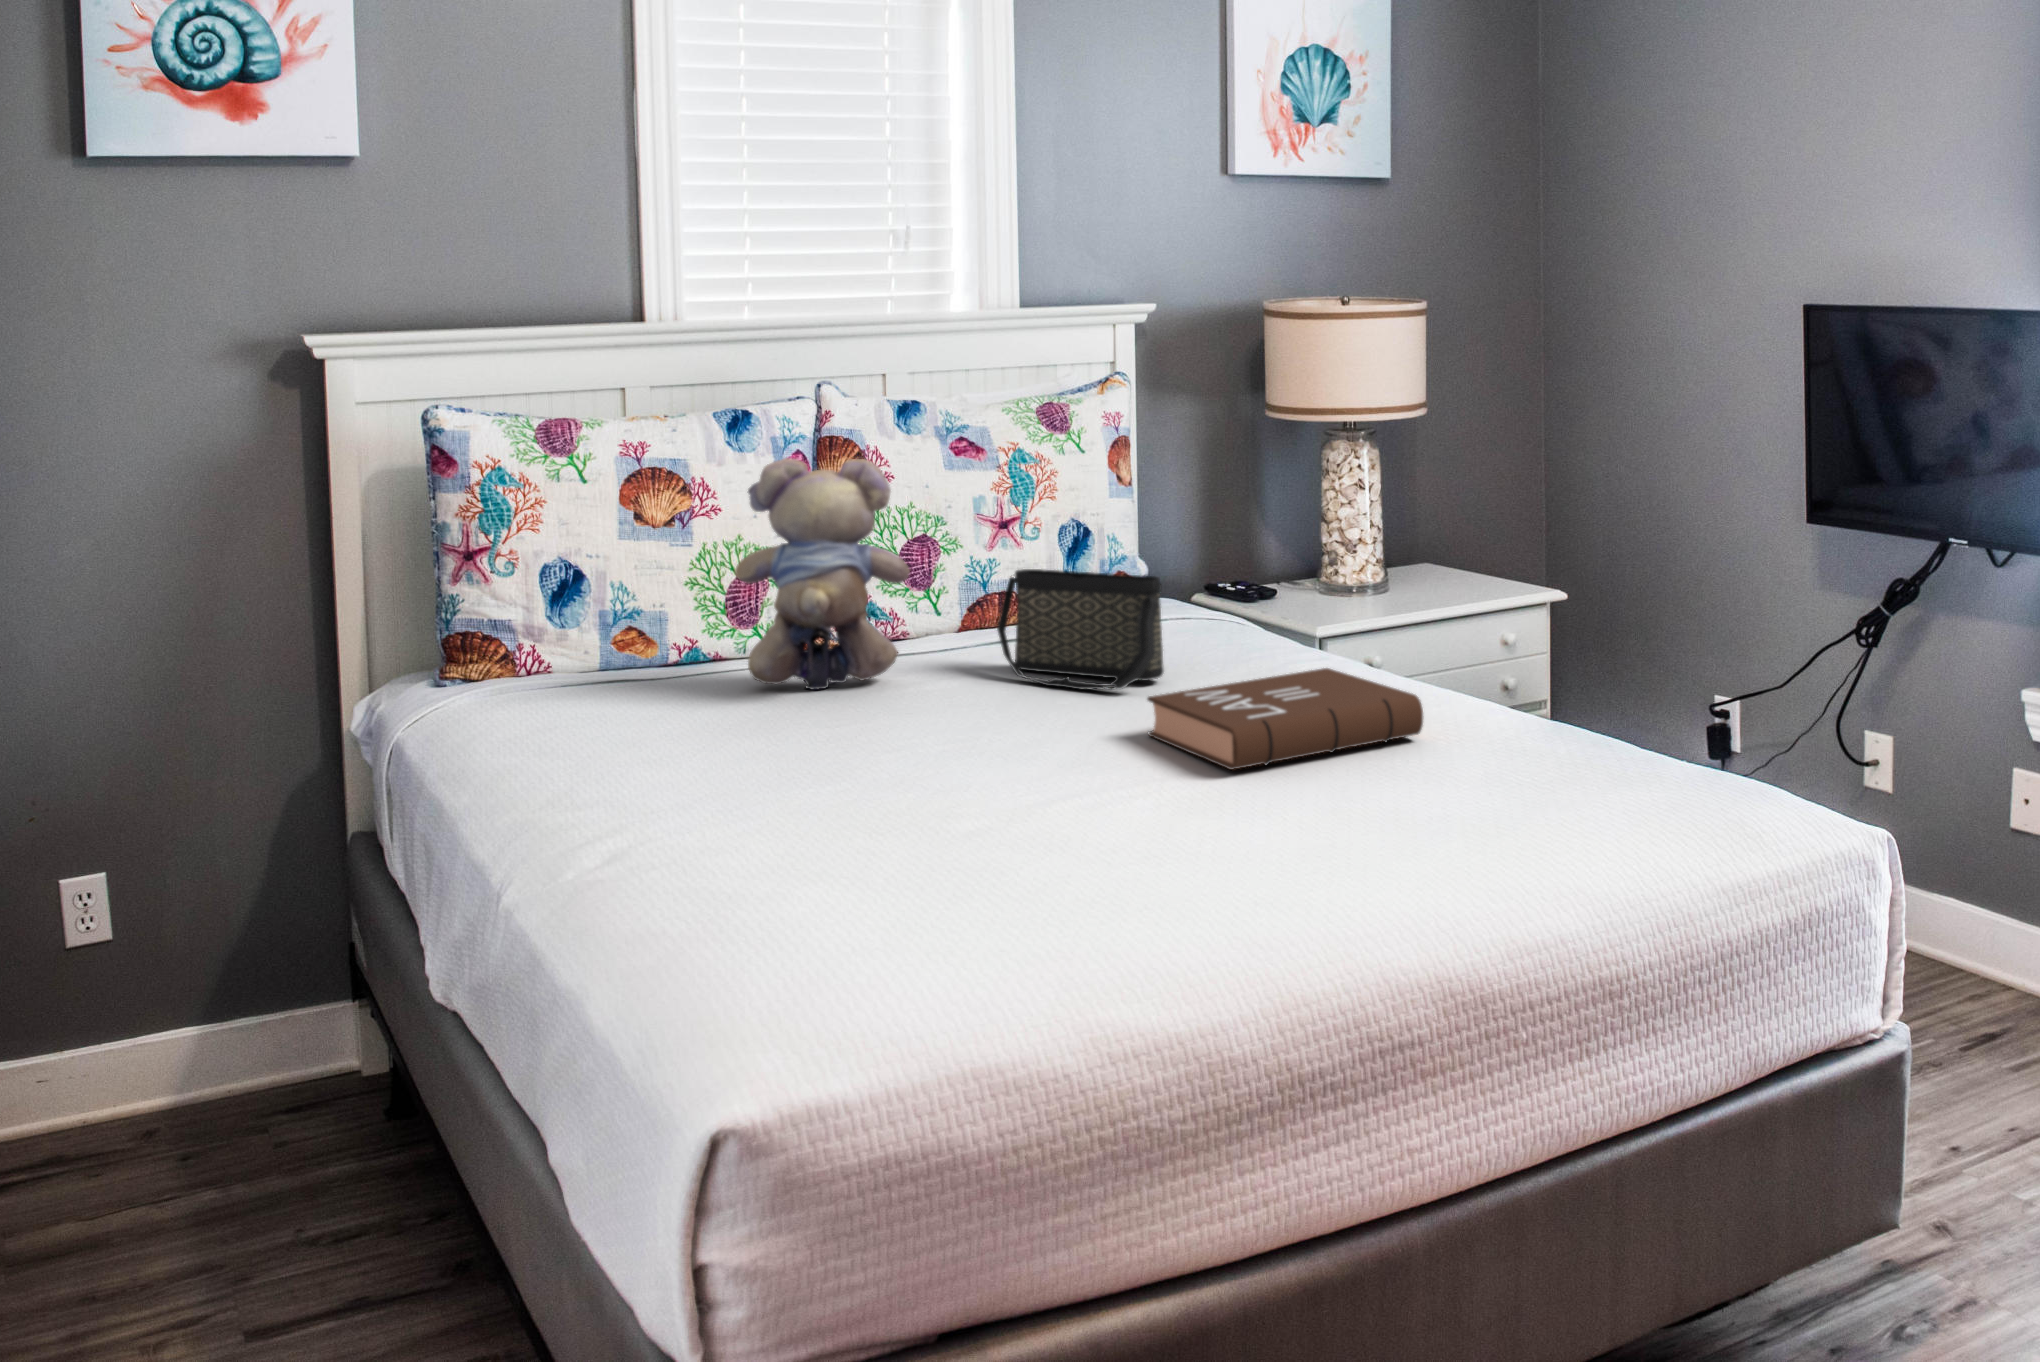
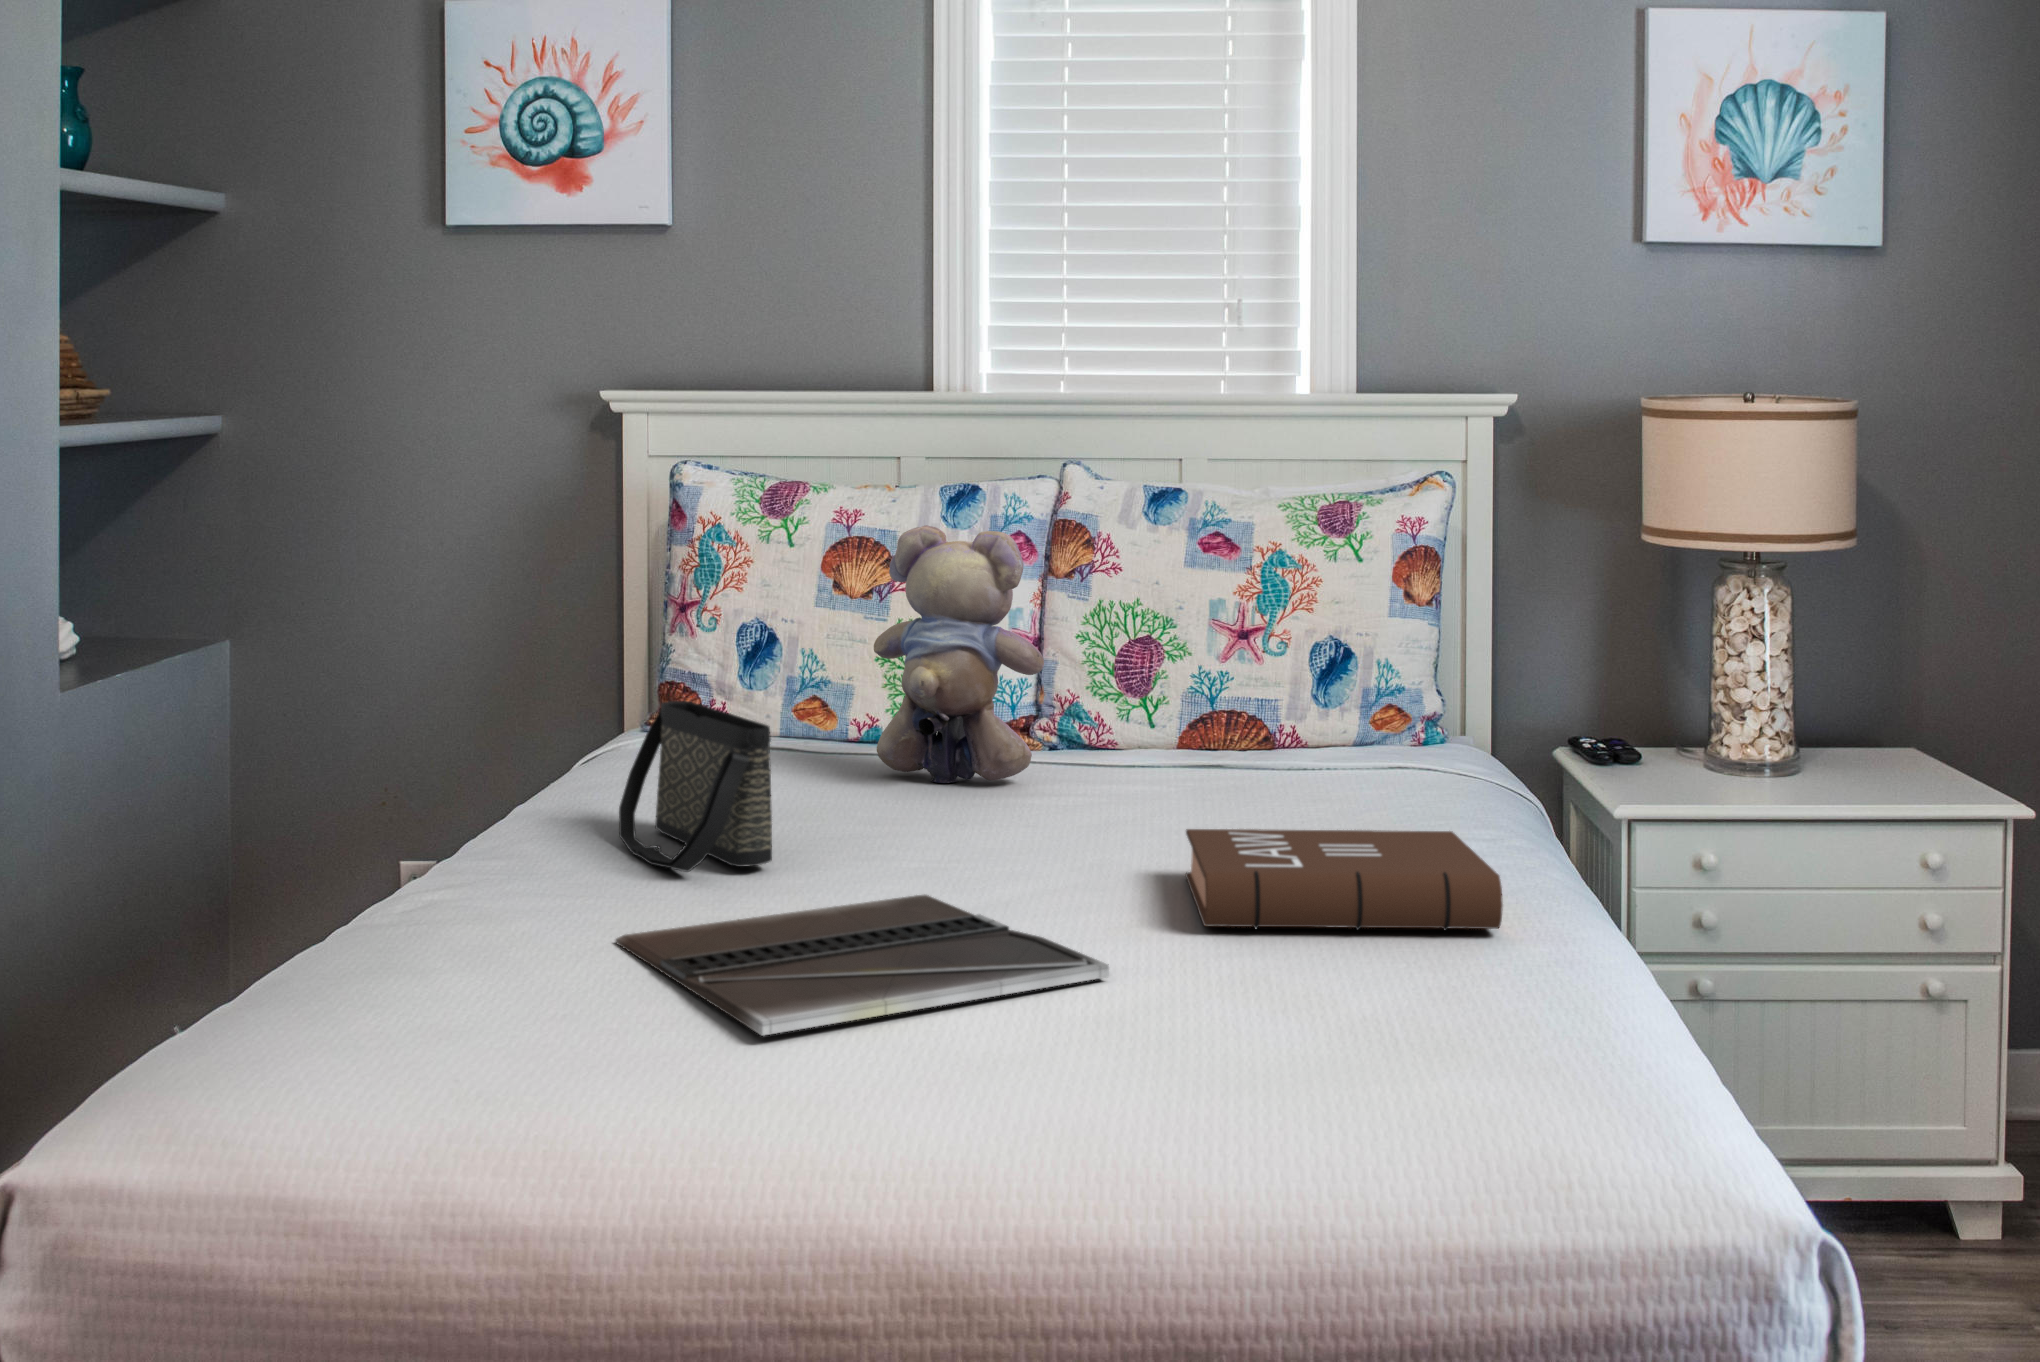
handbag: present [997,569,1164,689] -> present [619,701,772,872]
laptop: none [800,785,1228,917] -> present [616,895,1109,1036]

